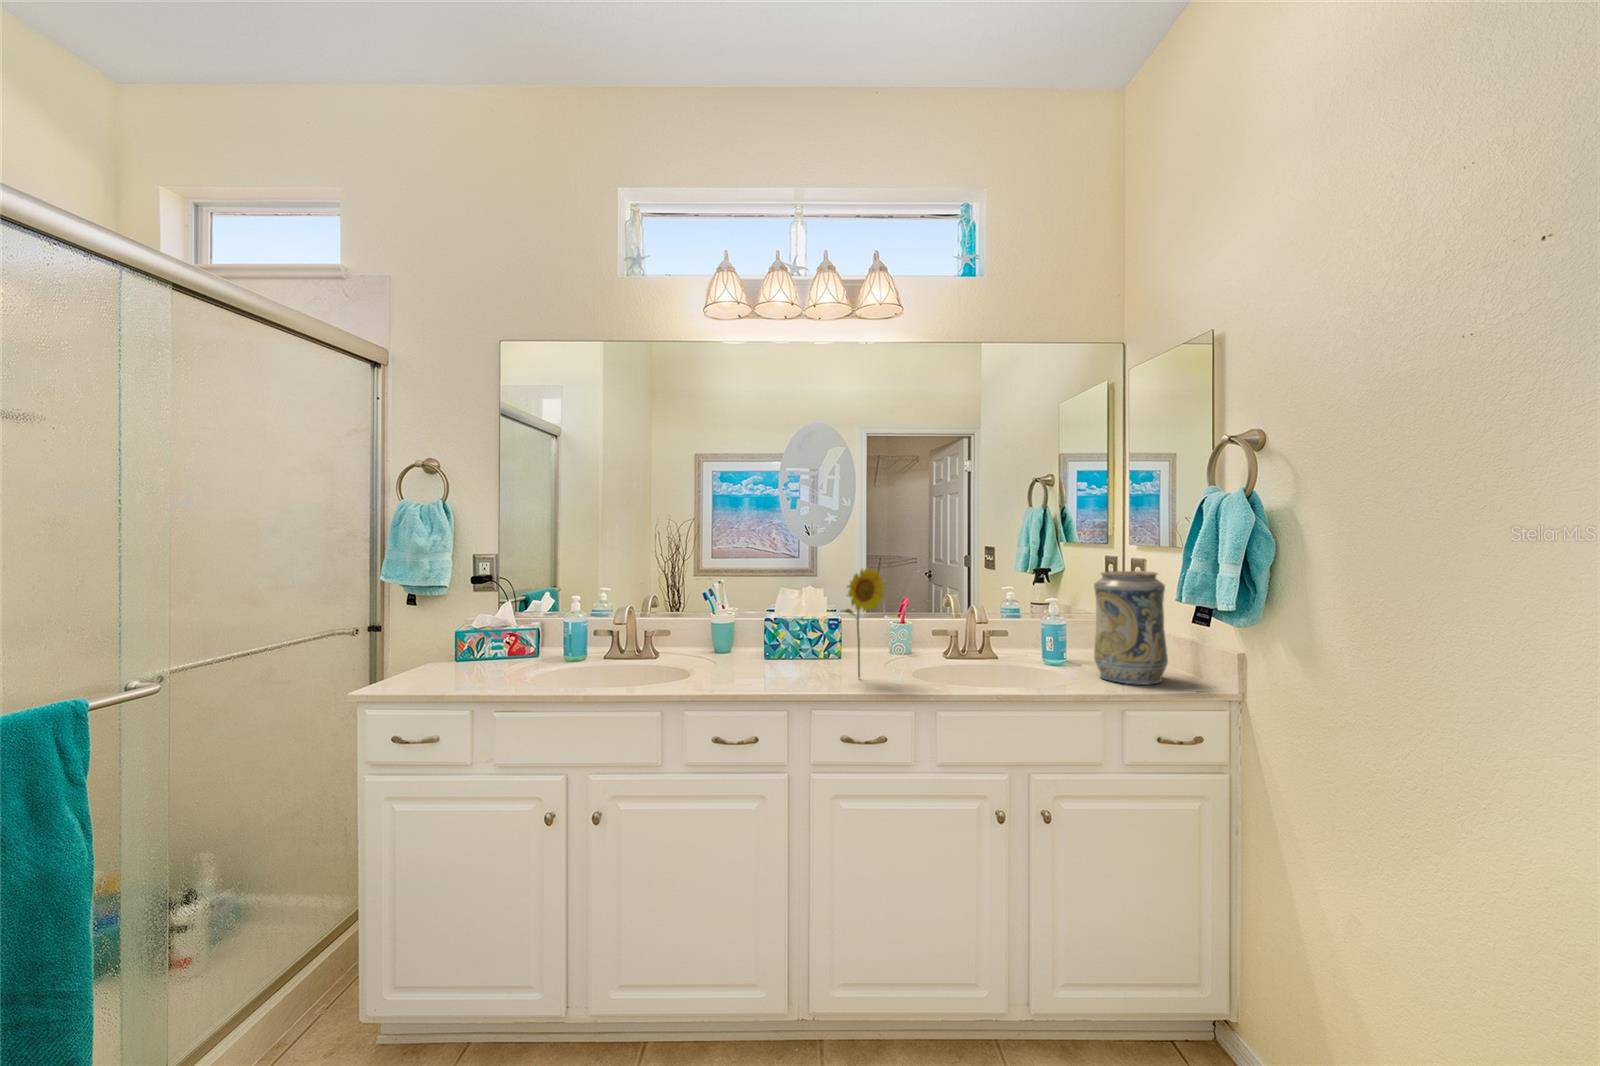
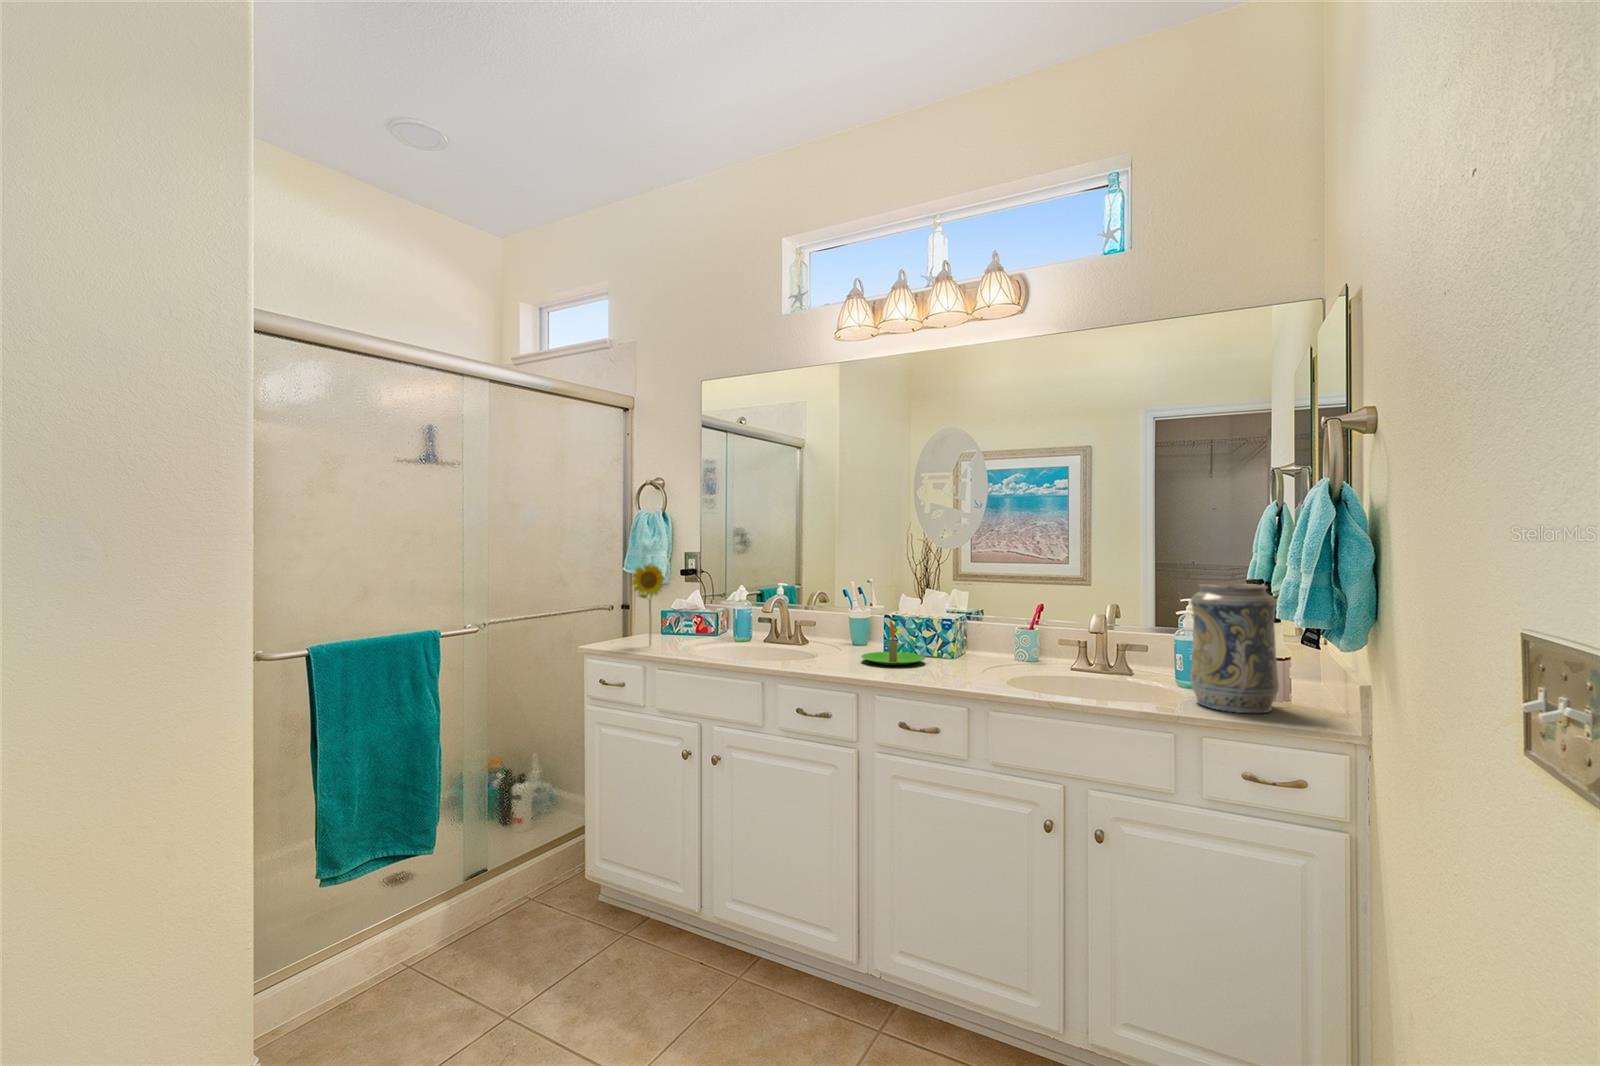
flower: present [841,568,885,678] -> present [632,564,664,615]
candle: none [754,624,823,673] -> present [861,620,925,665]

